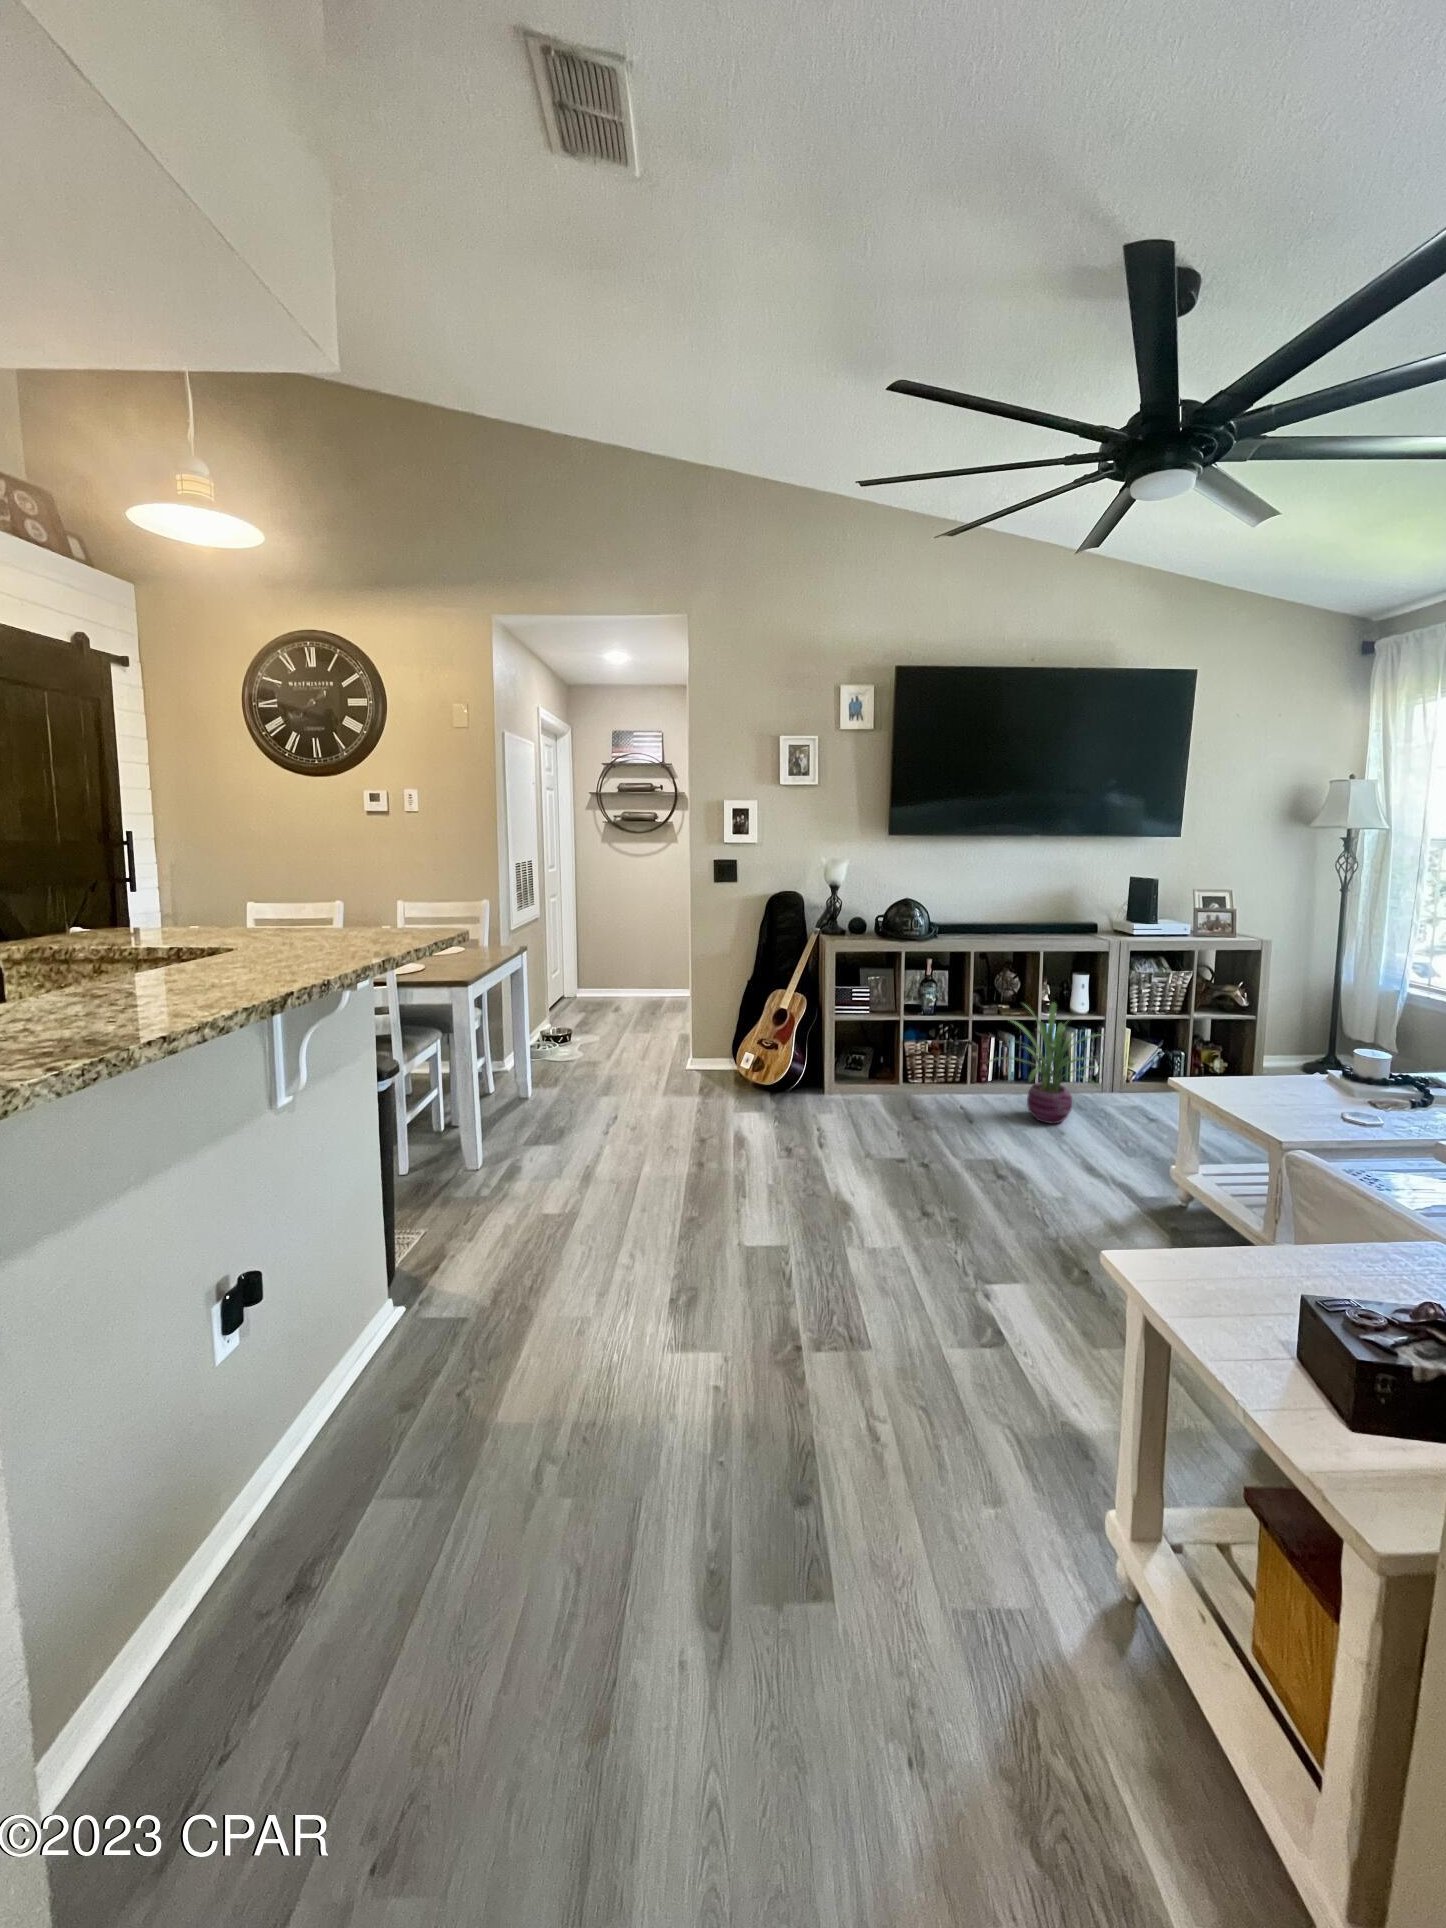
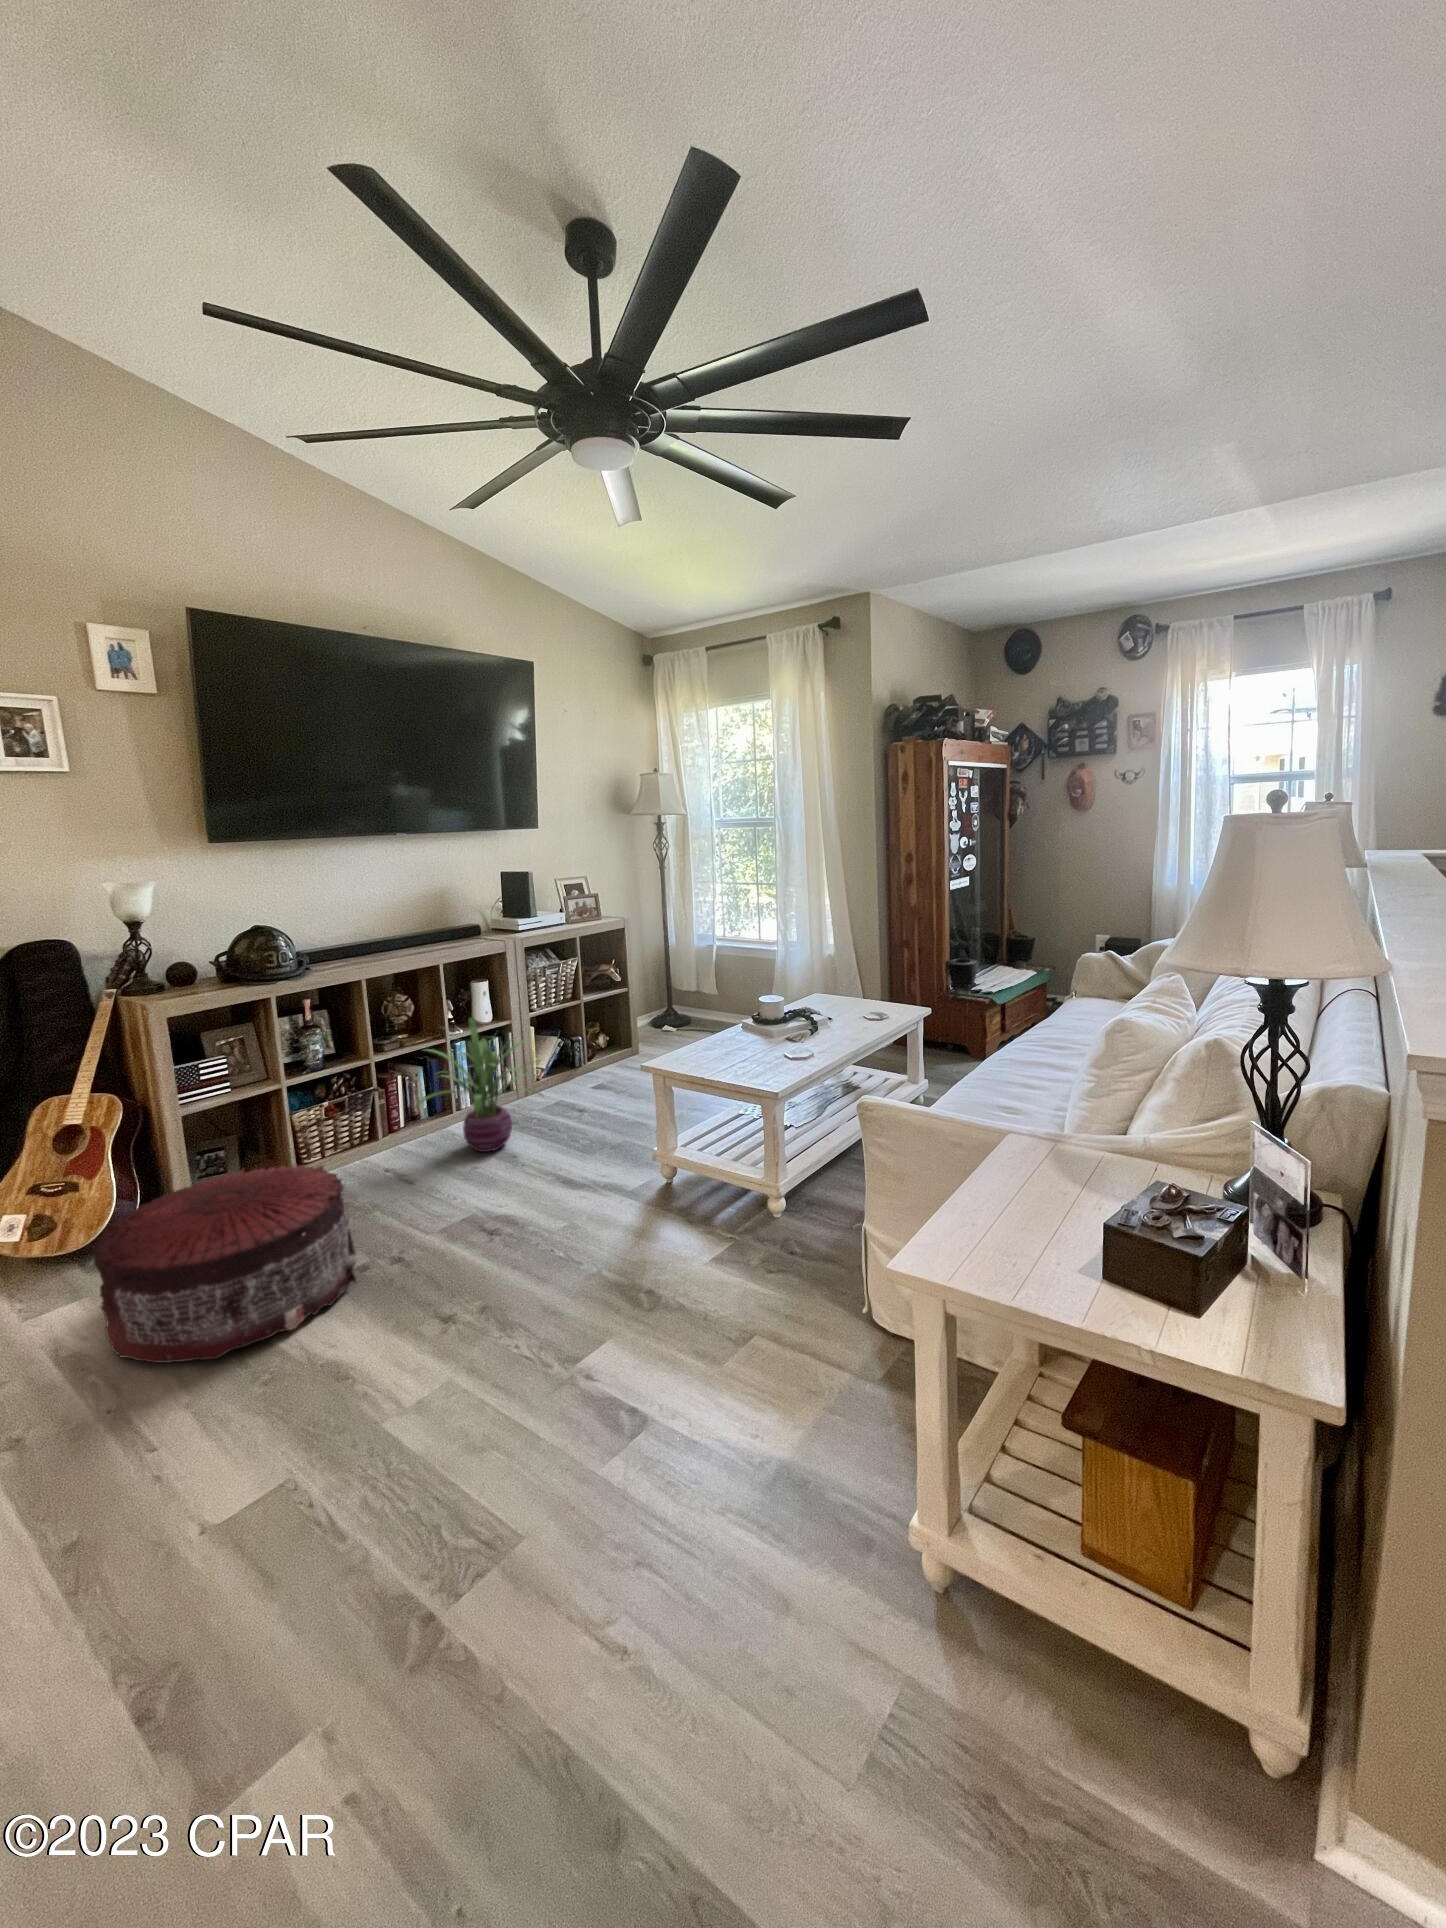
pouf: none [756,1063,902,1177] -> present [93,1165,356,1363]

